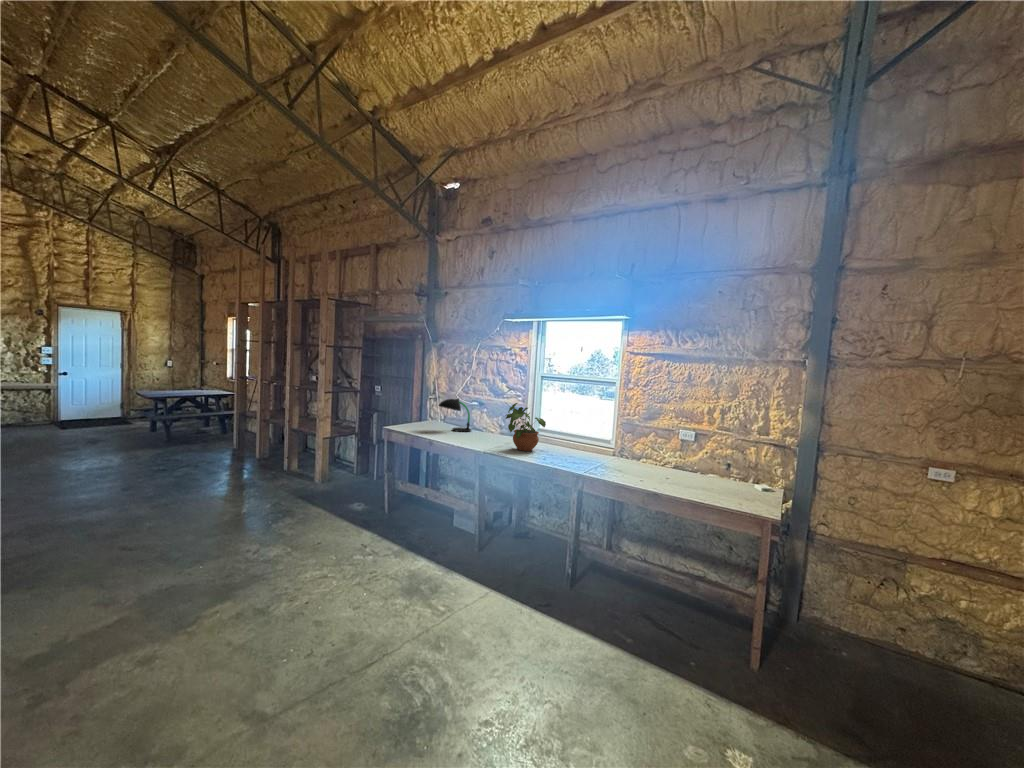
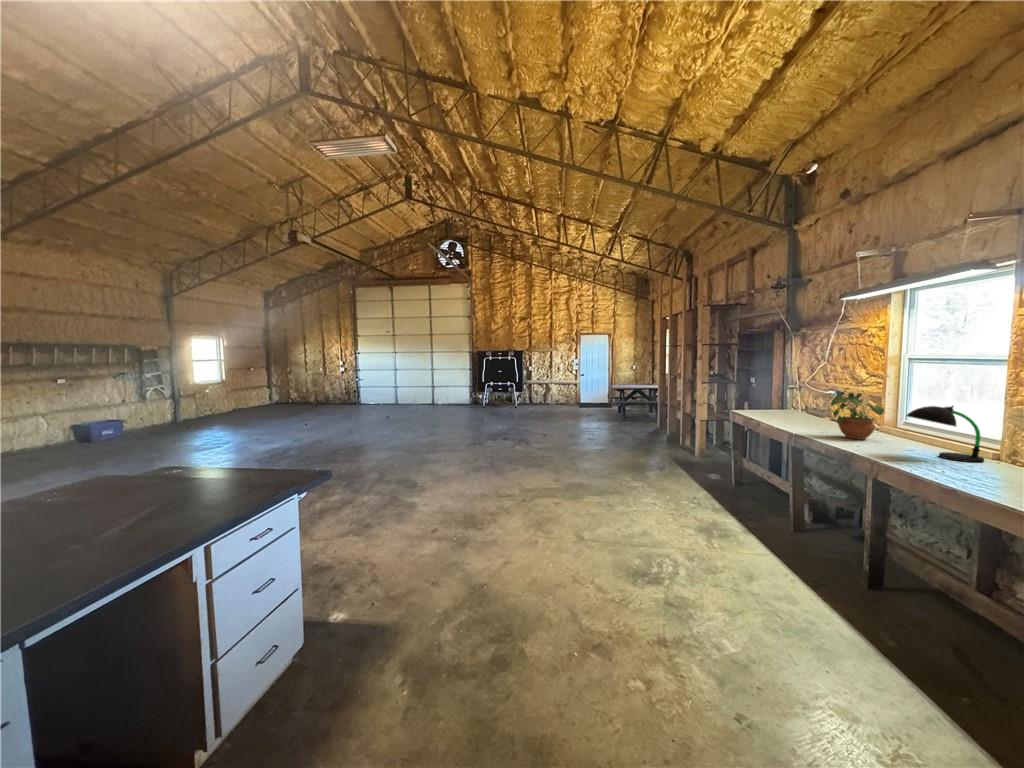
desk lamp: present [438,399,471,432] -> present [906,406,984,462]

